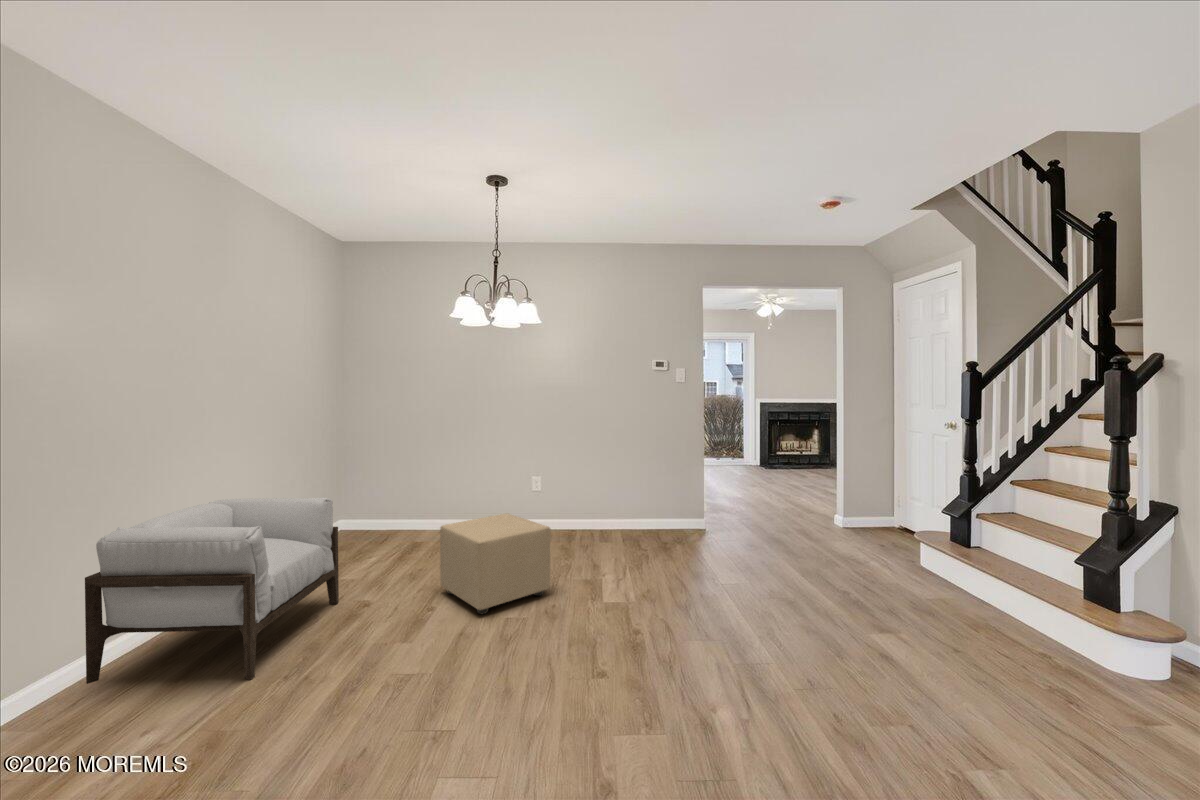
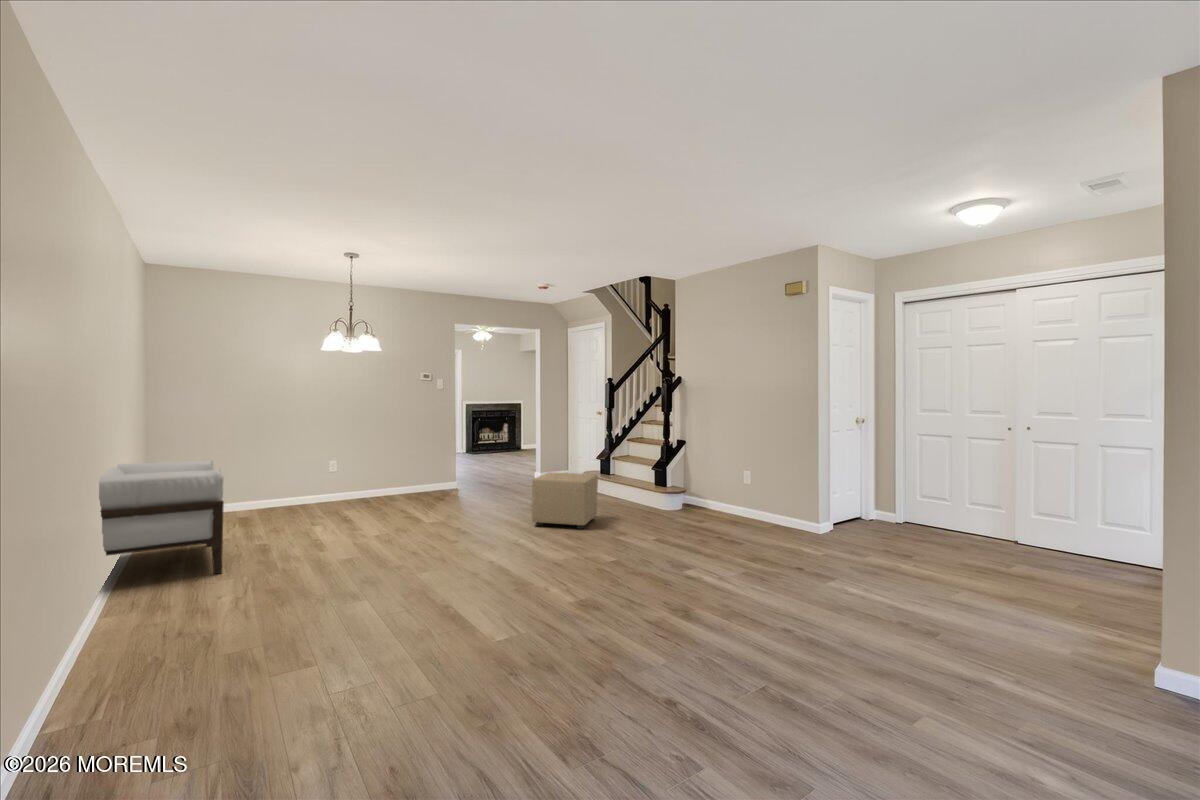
ottoman: present [440,514,551,614] -> present [532,472,598,529]

